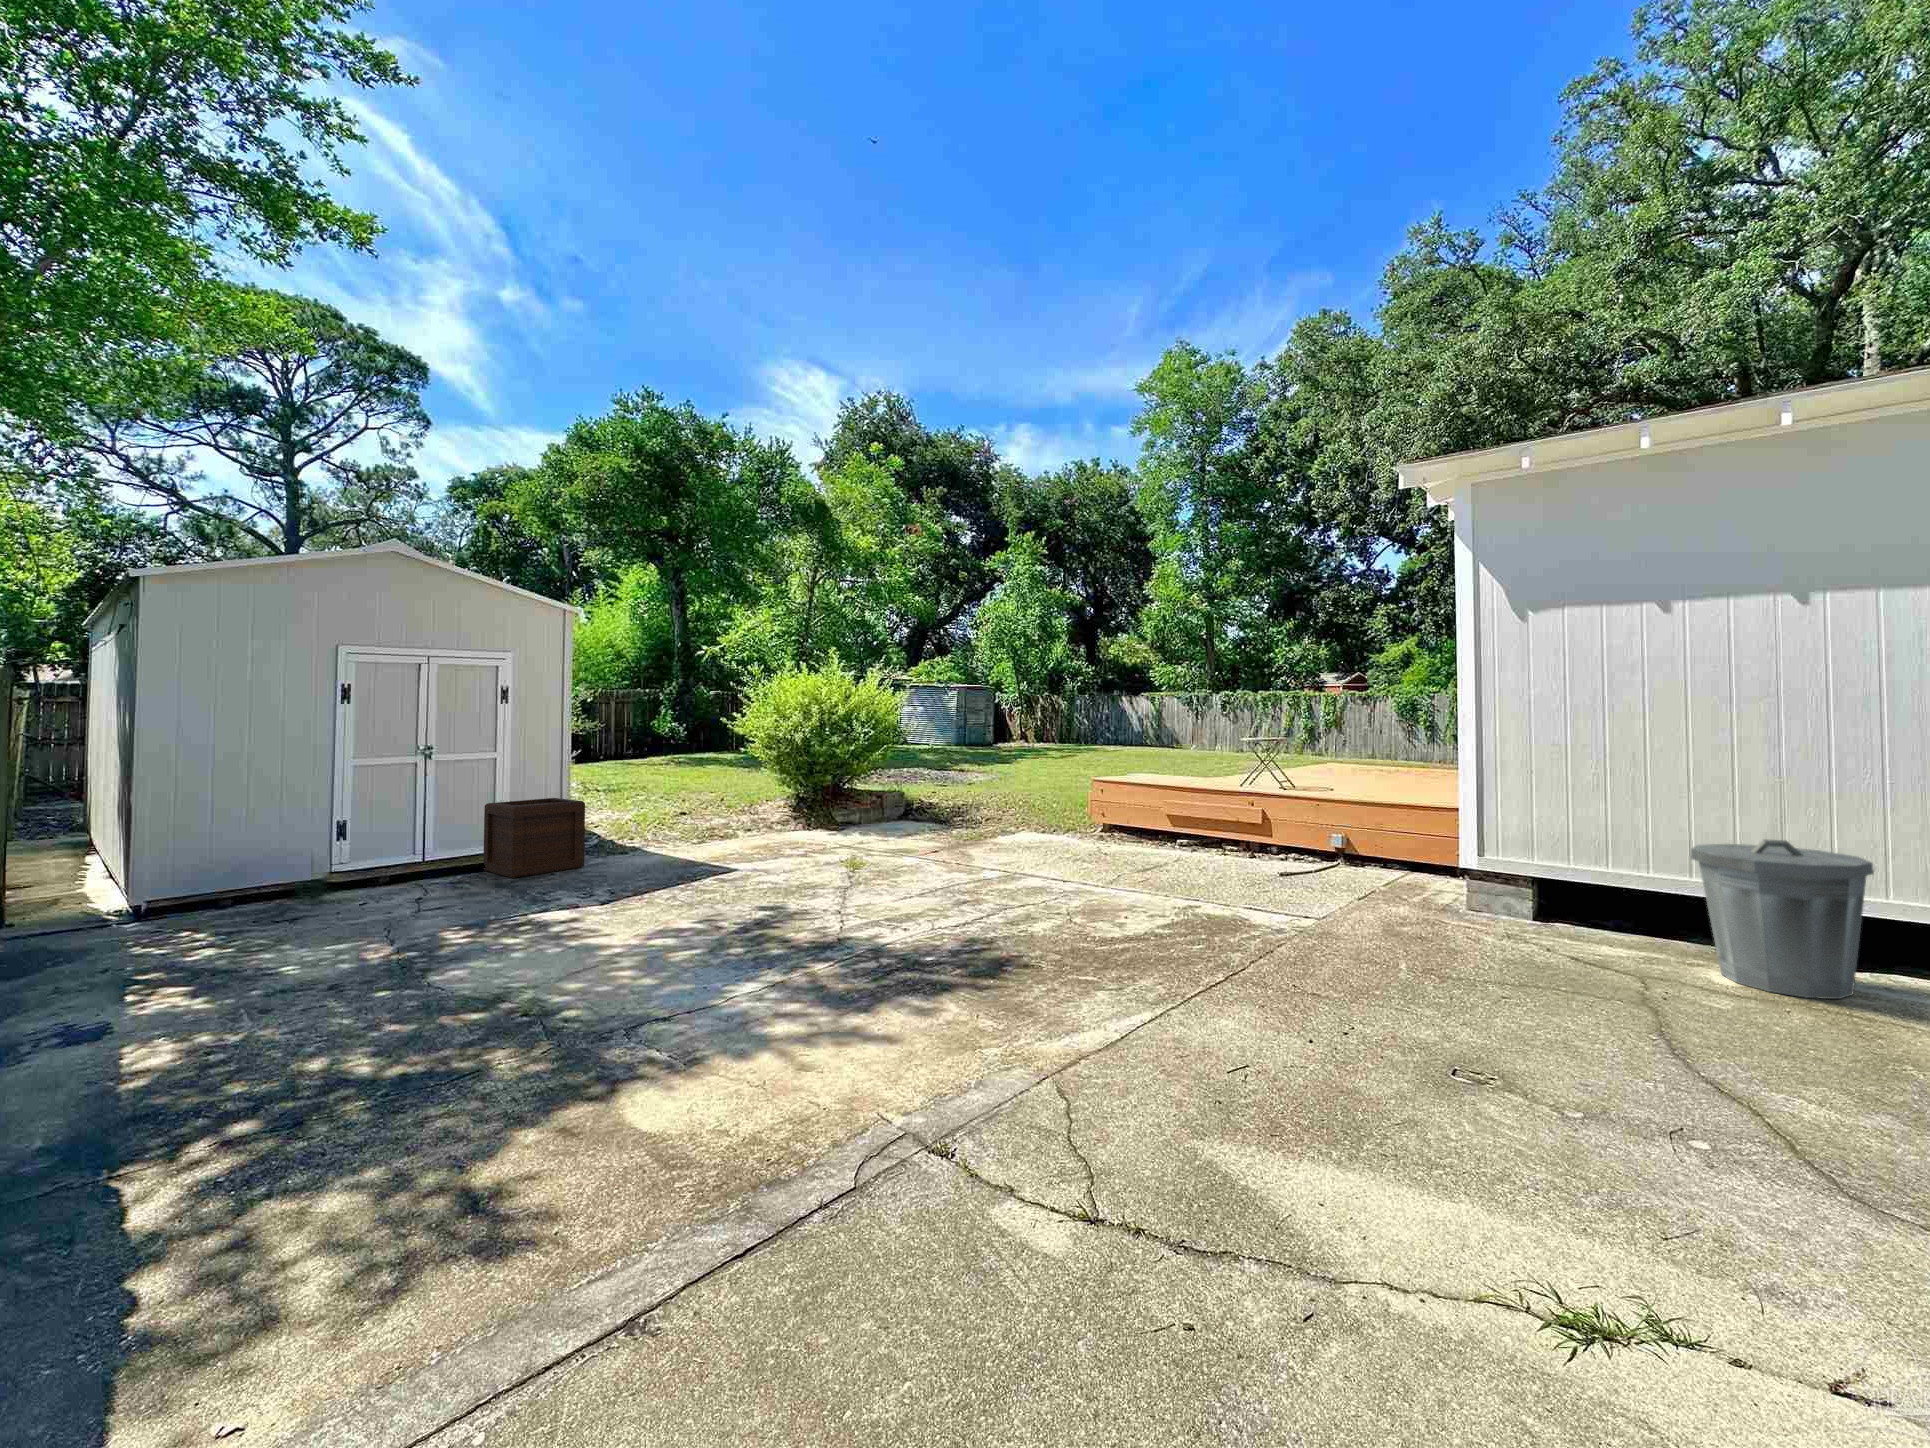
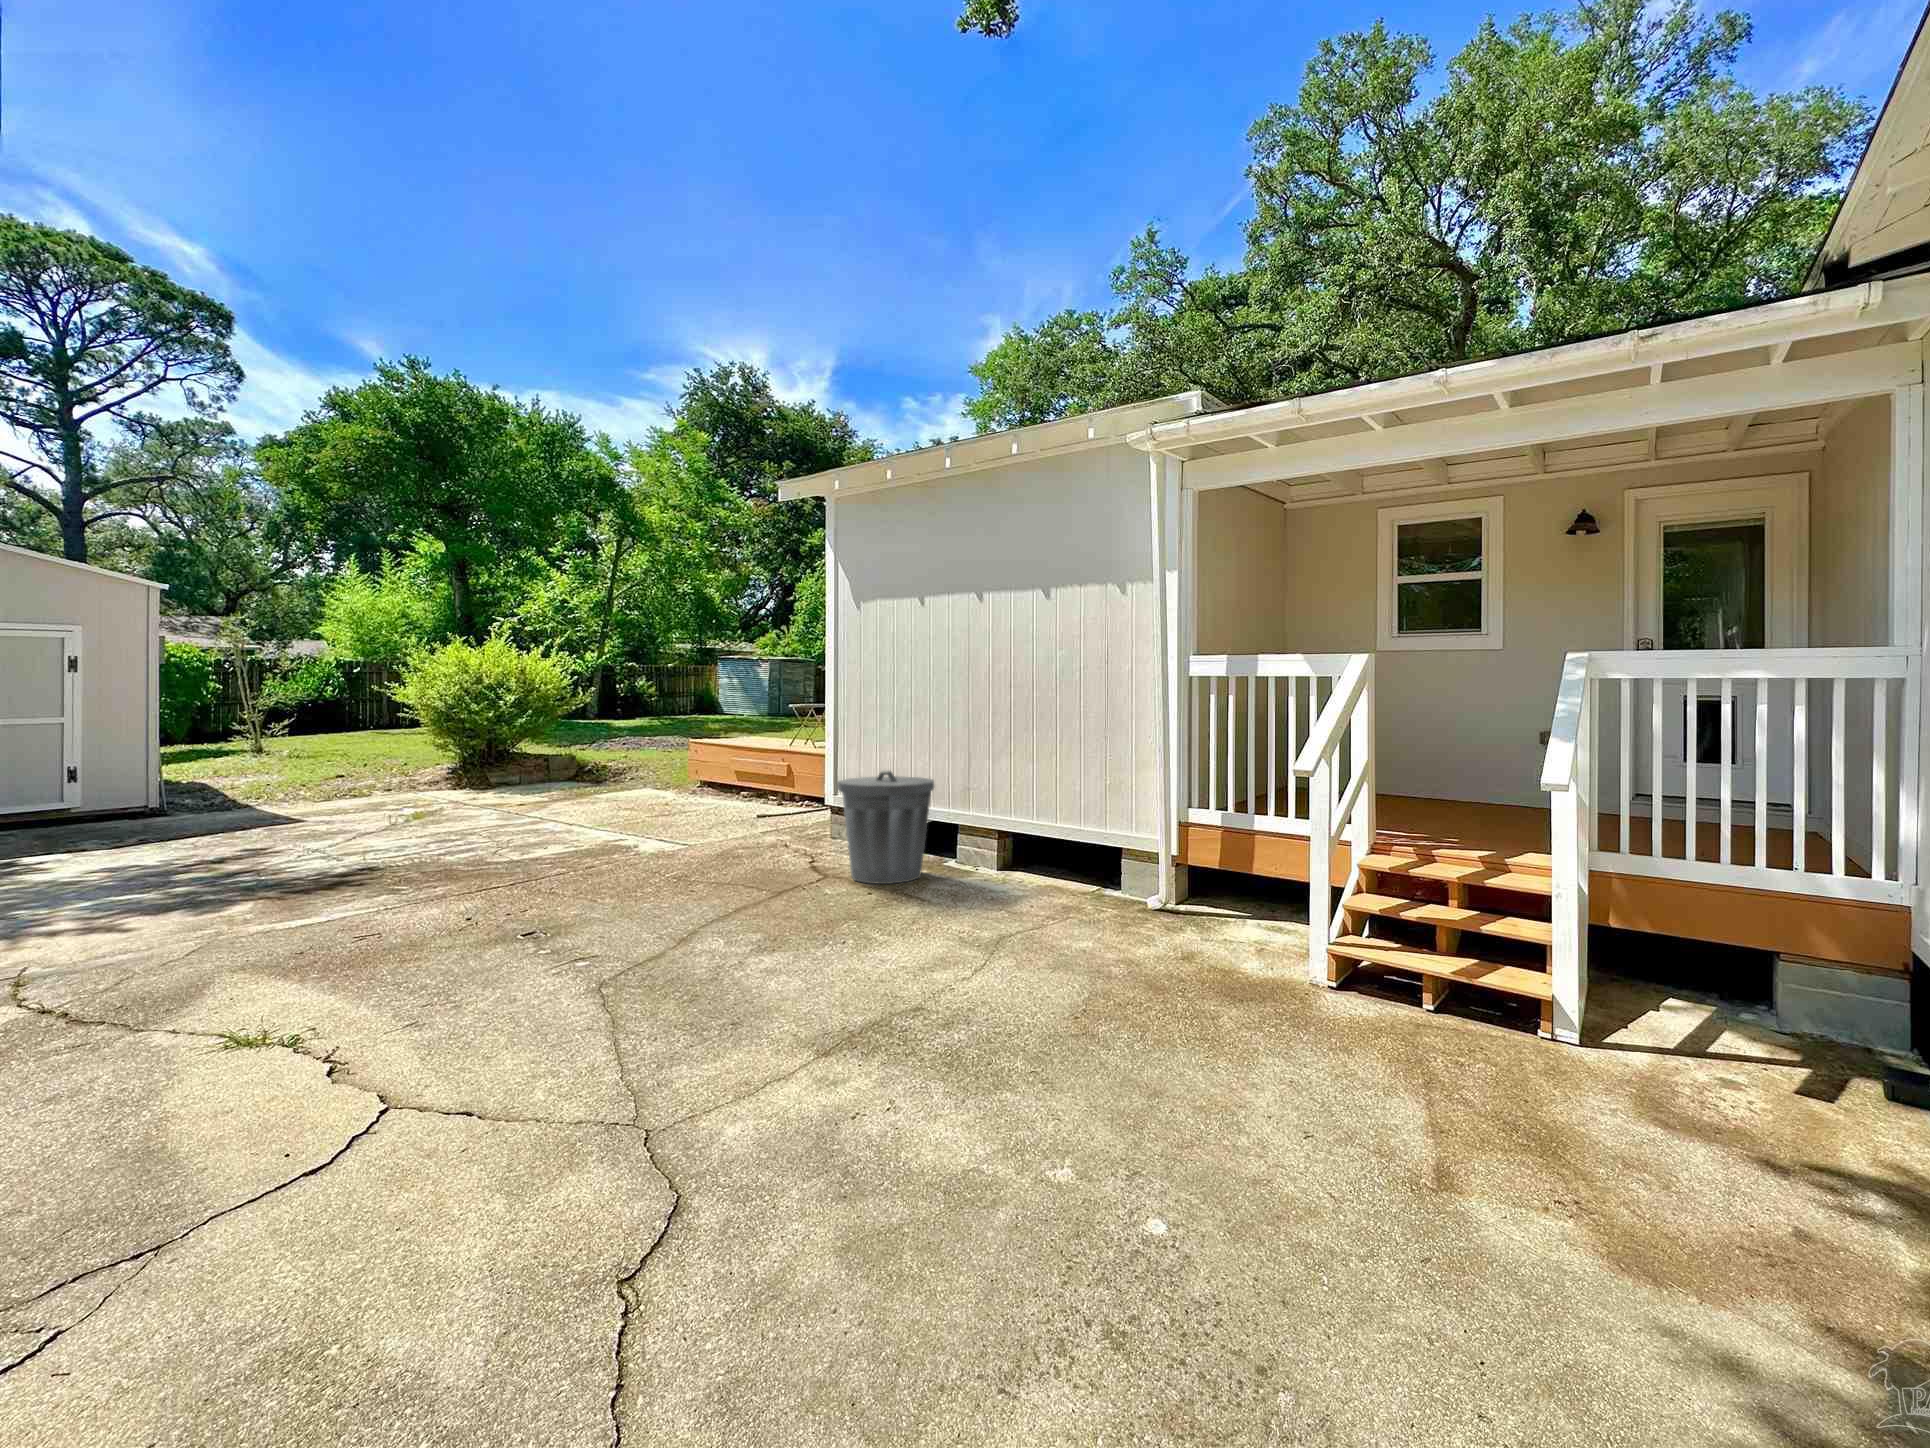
wooden crate: present [483,798,585,878] -> none [47,748,152,817]

